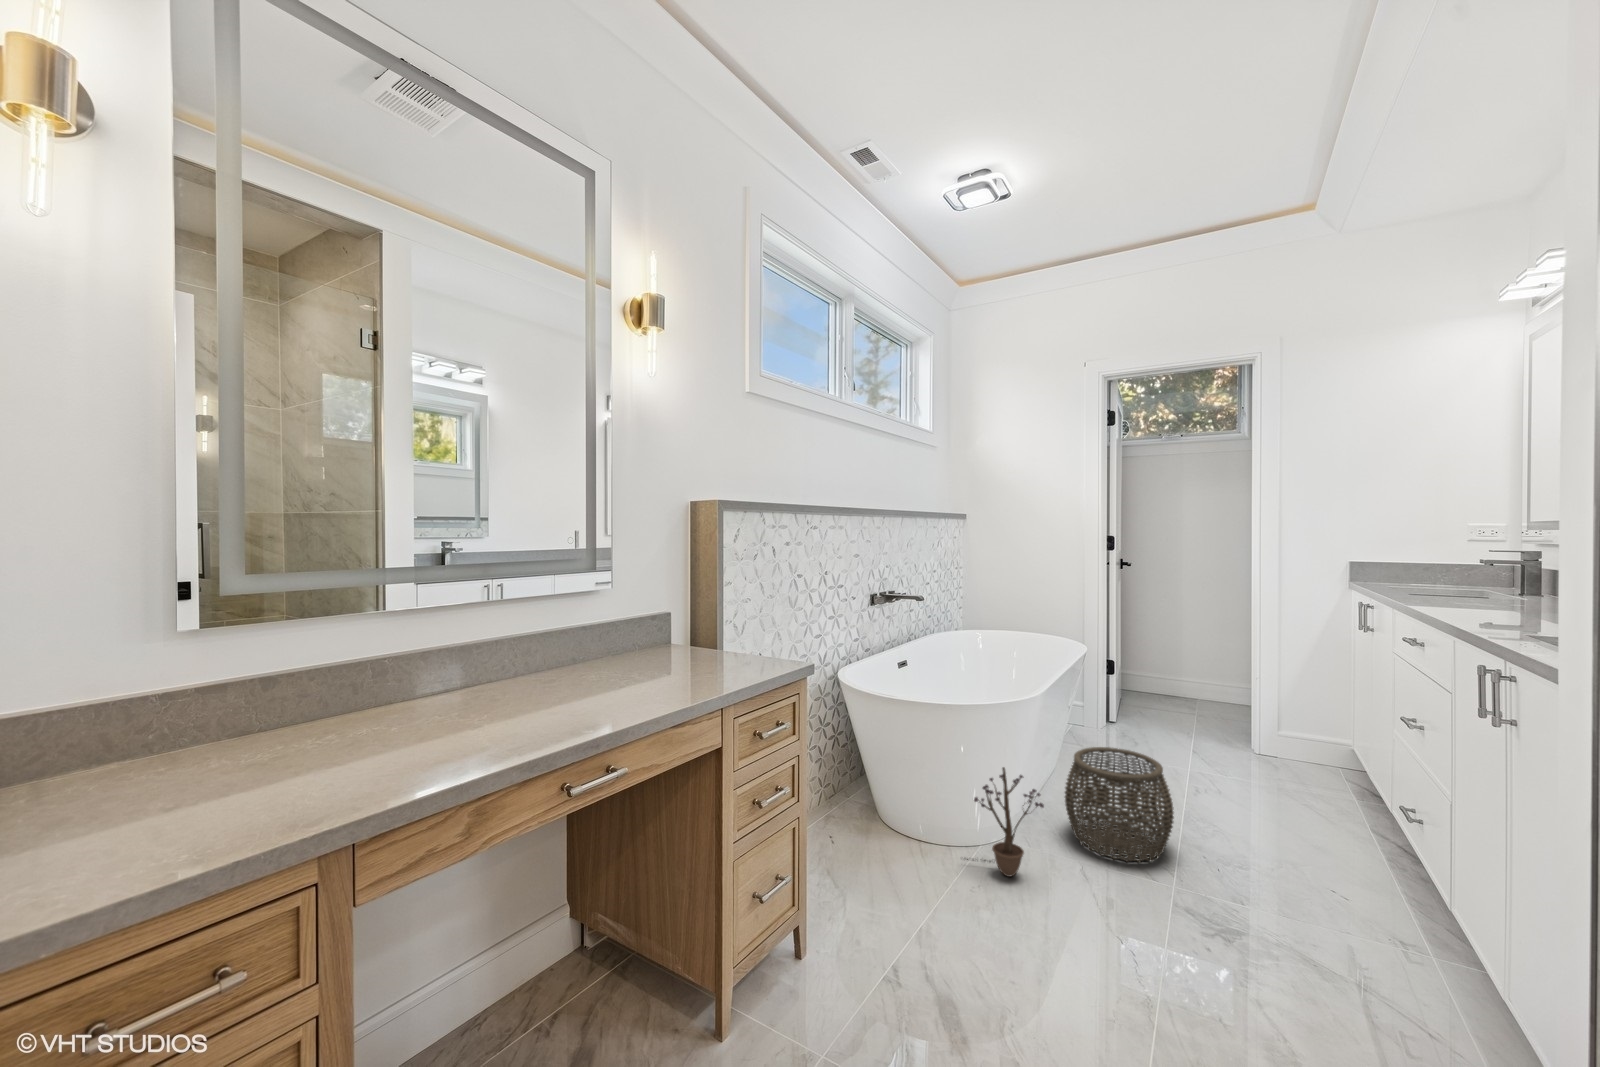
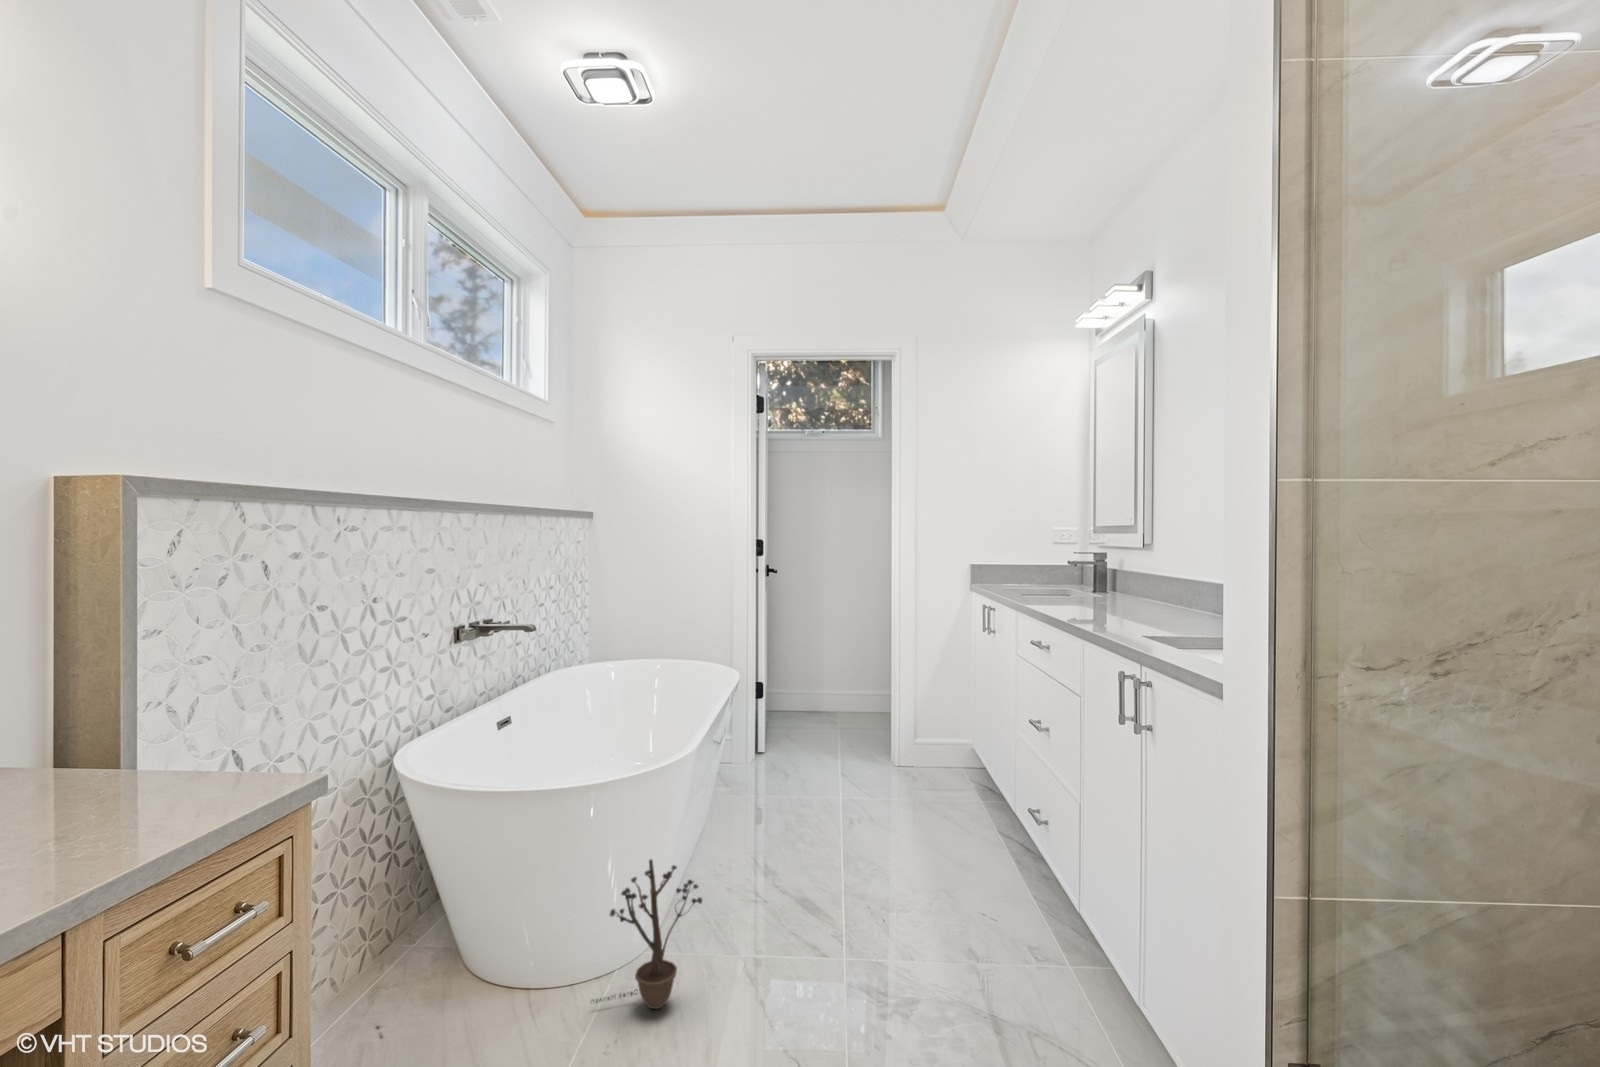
woven basket: present [1065,747,1174,863] -> none [722,798,842,941]

